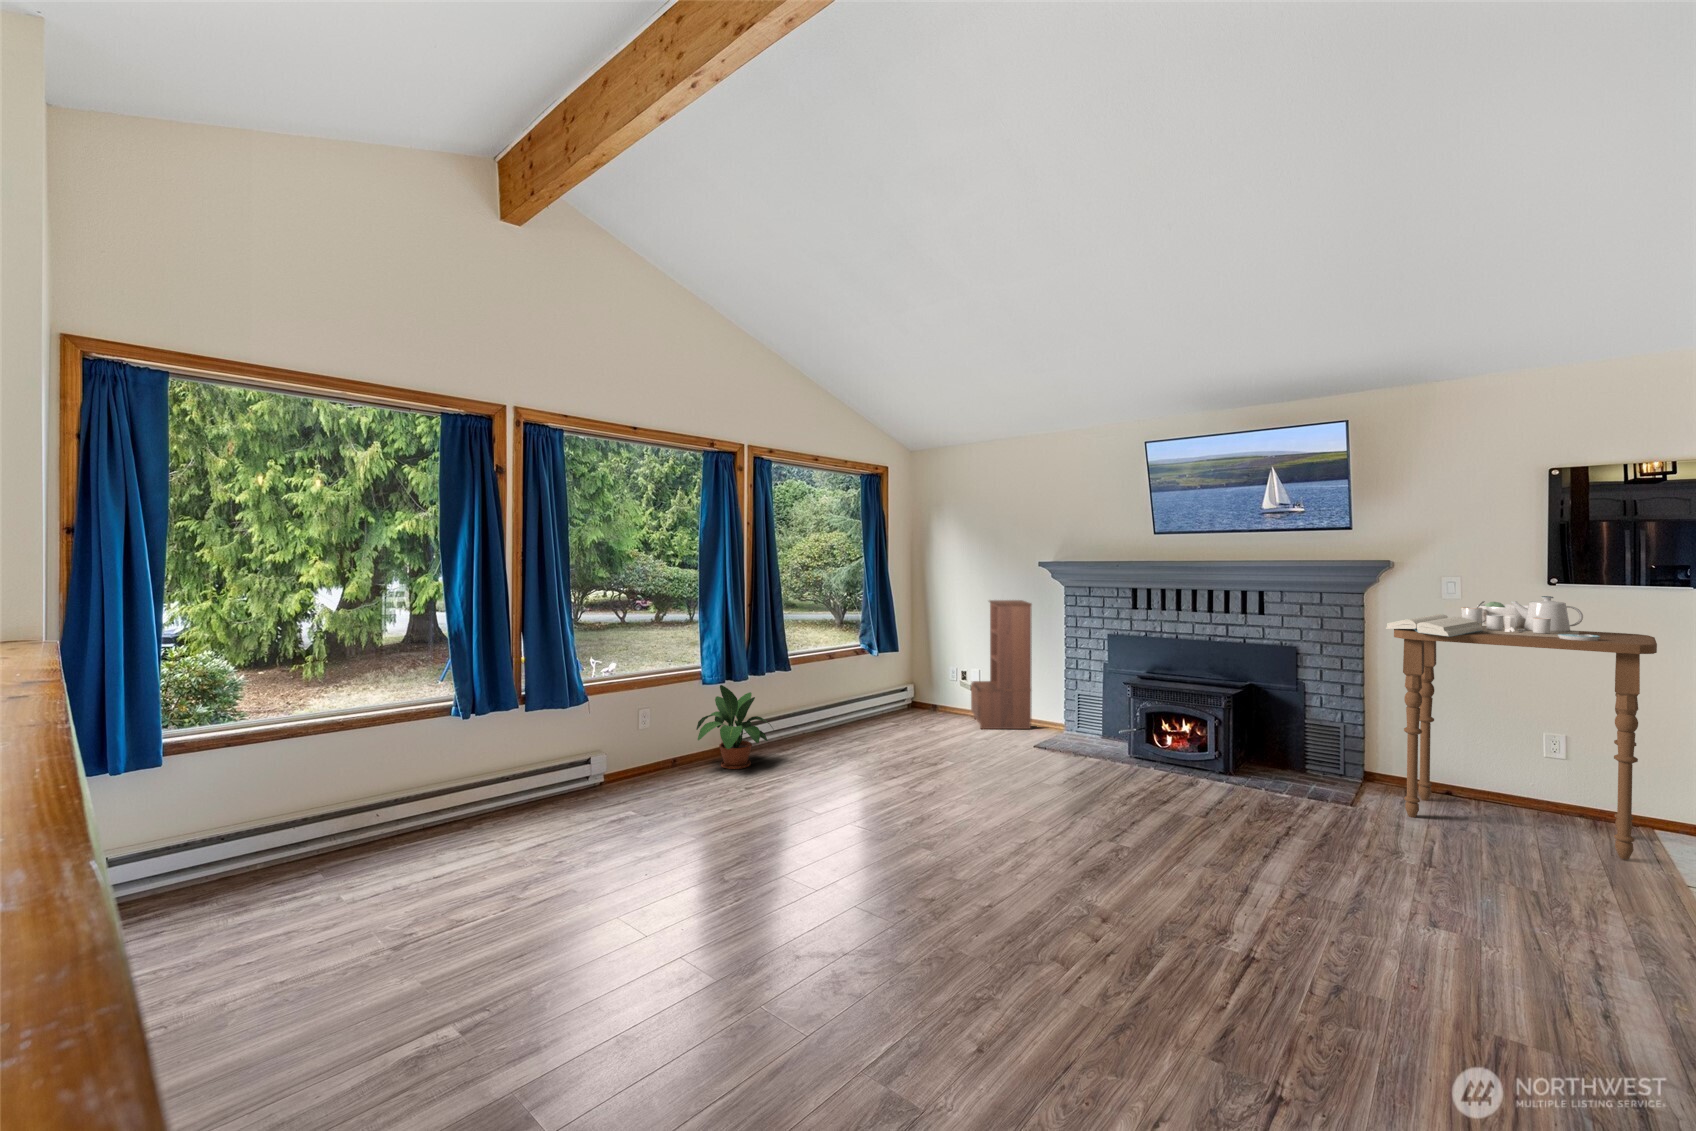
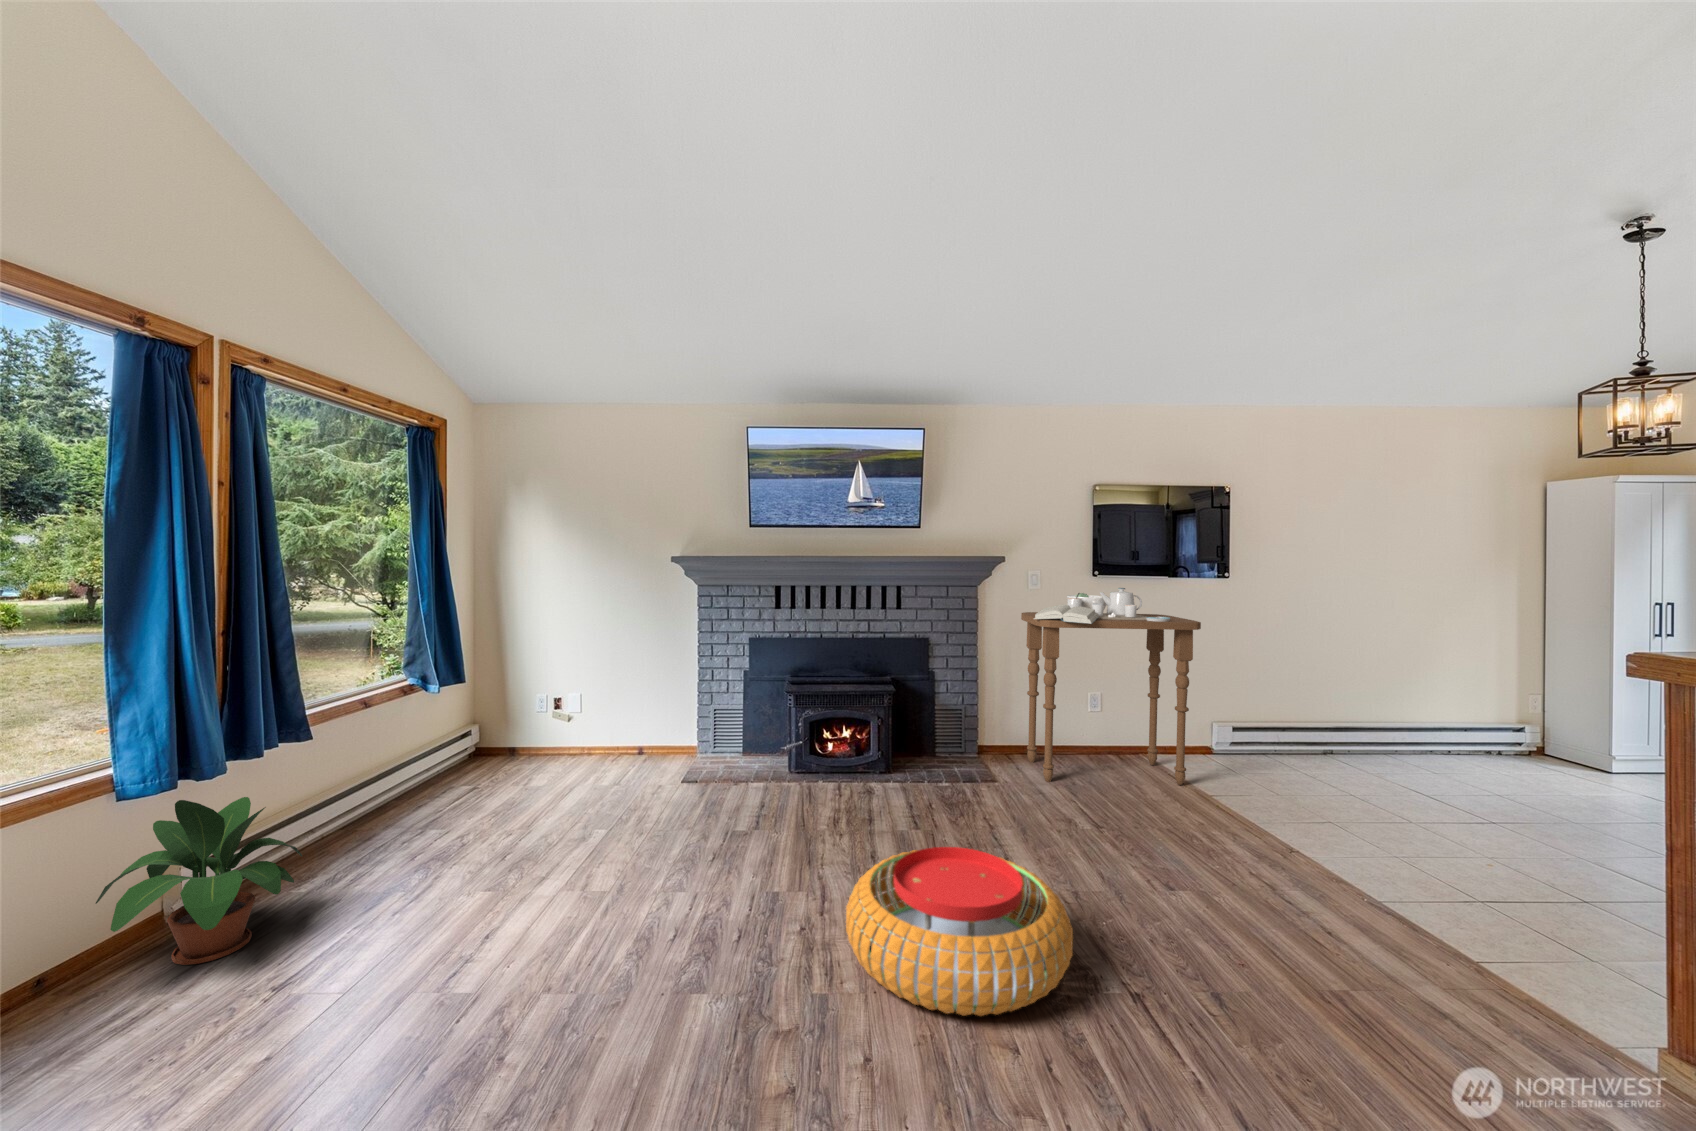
bookshelf: present [971,600,1032,729] -> none [576,604,662,768]
pouf: none [1014,796,1197,905] -> present [846,847,1073,1016]

